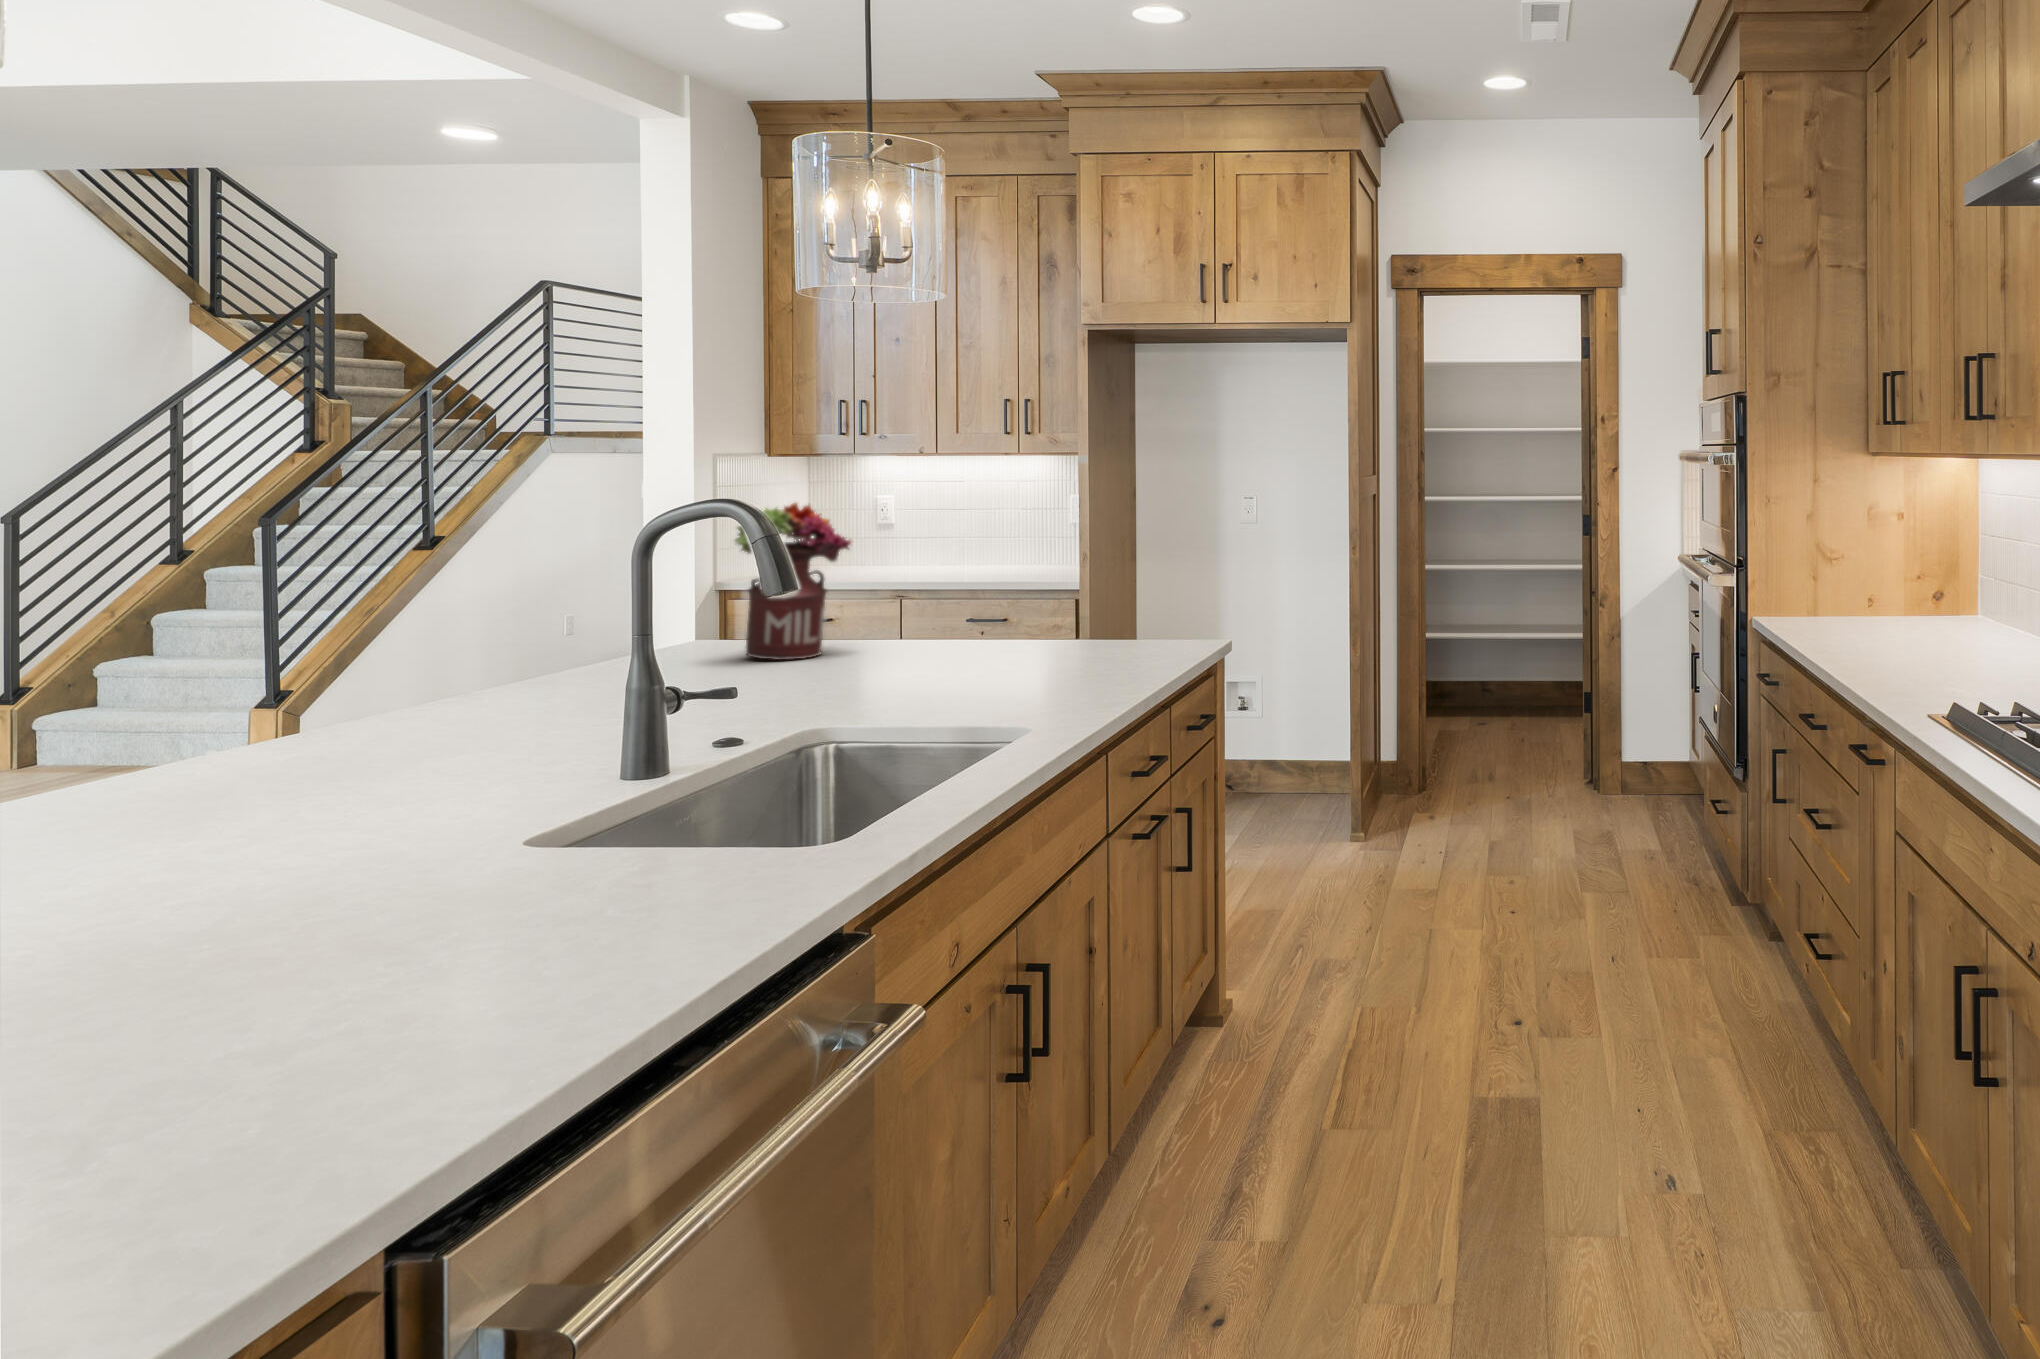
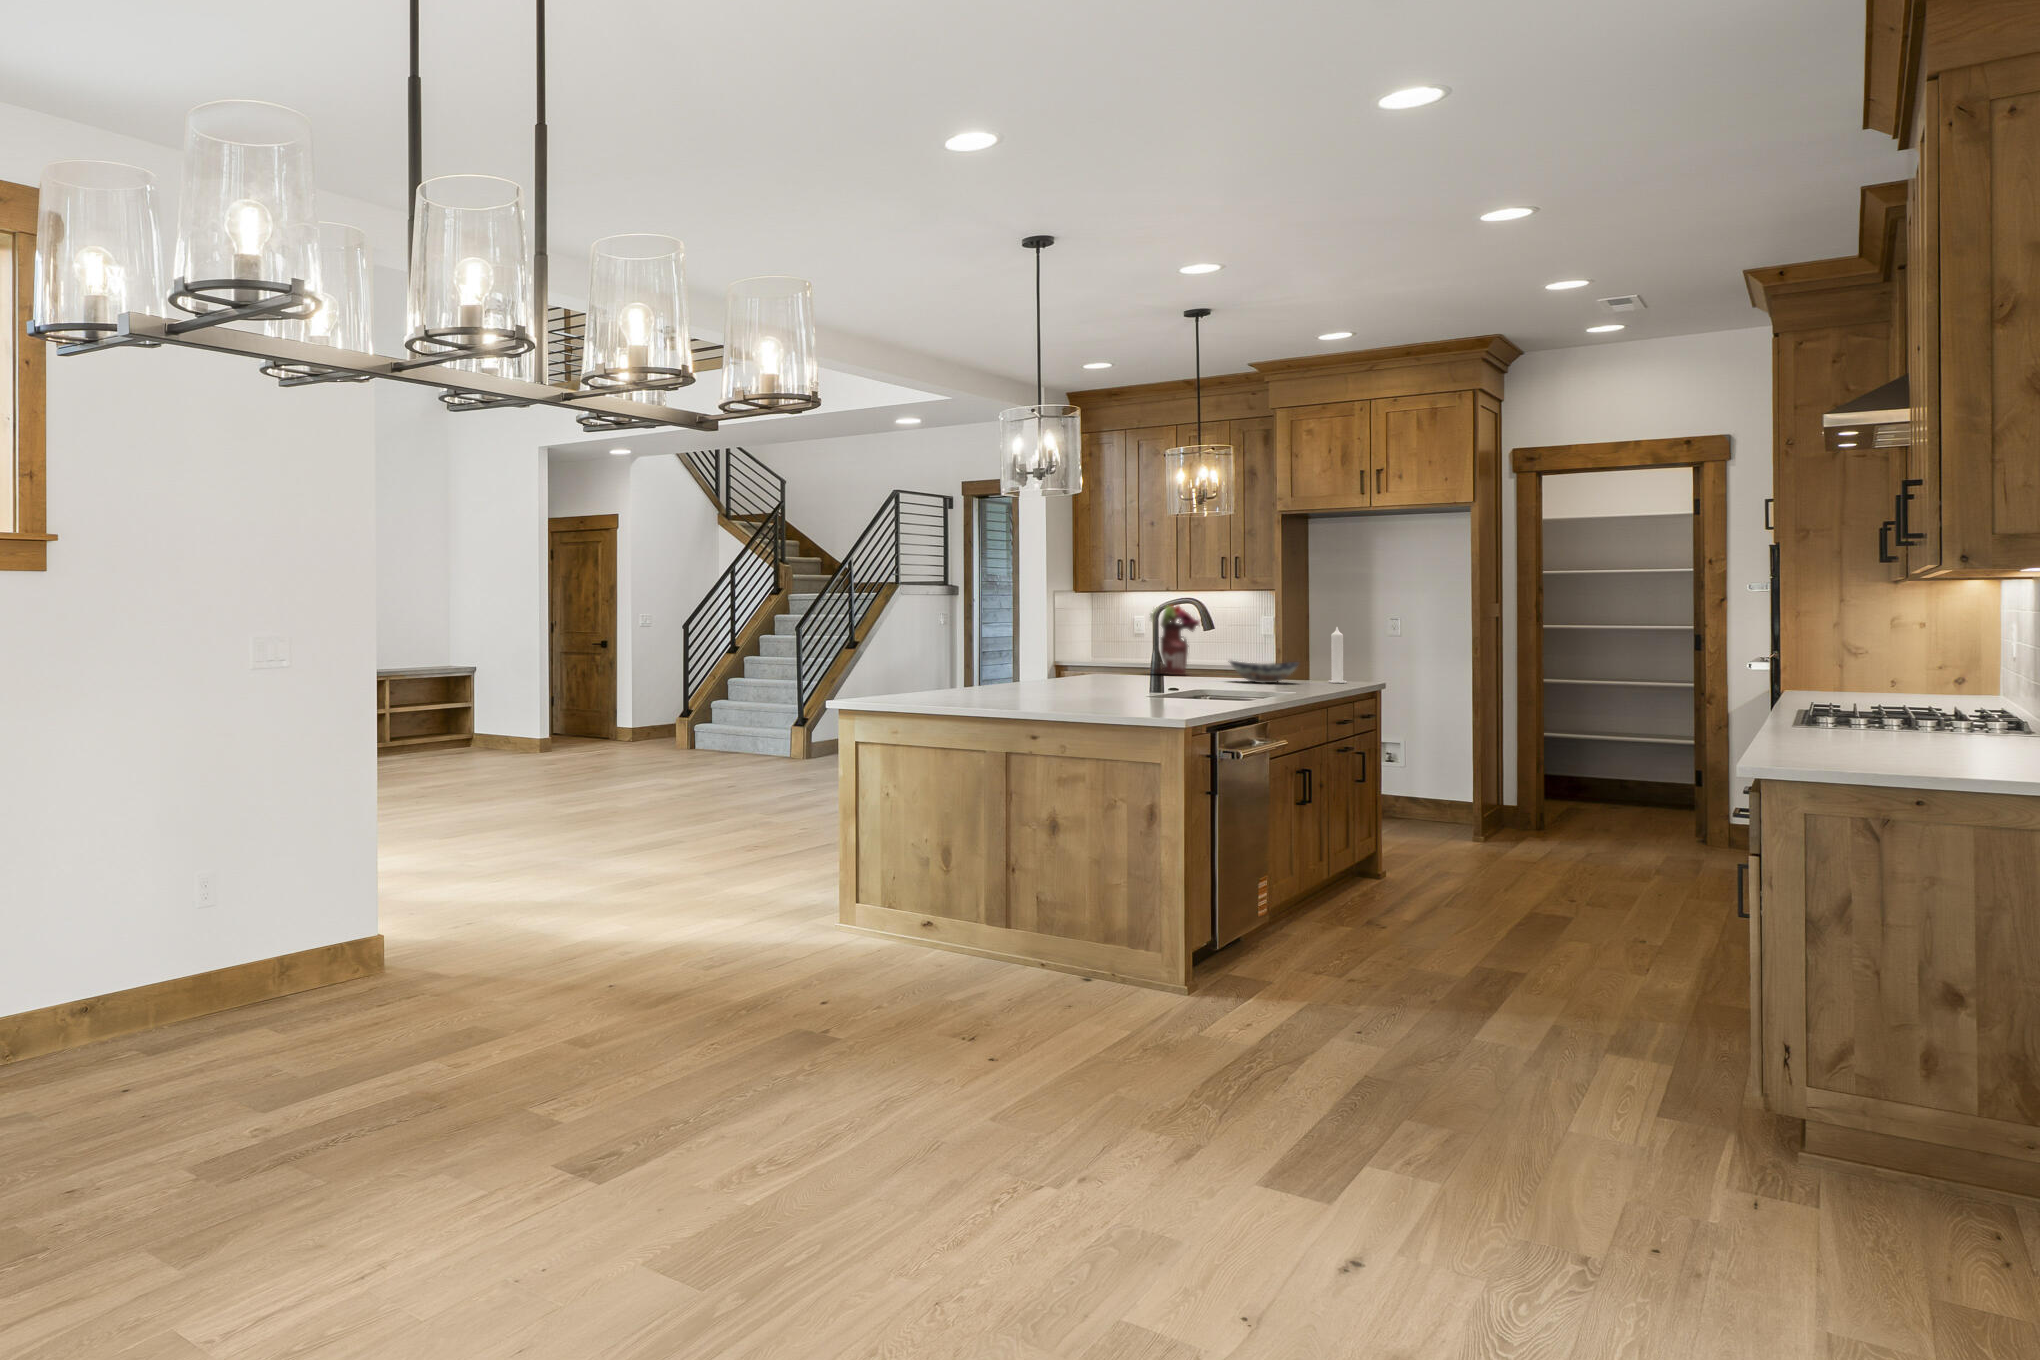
candle: none [1074,552,1108,669] -> present [1328,627,1347,683]
decorative bowl: none [852,635,1005,690] -> present [1230,661,1299,683]

